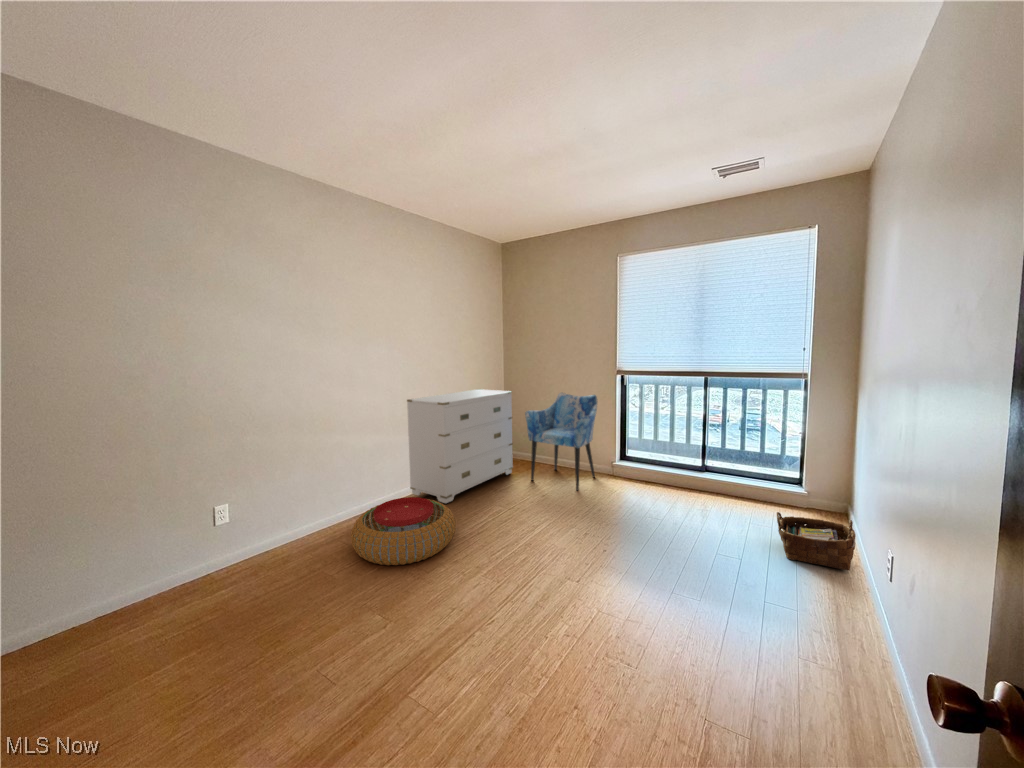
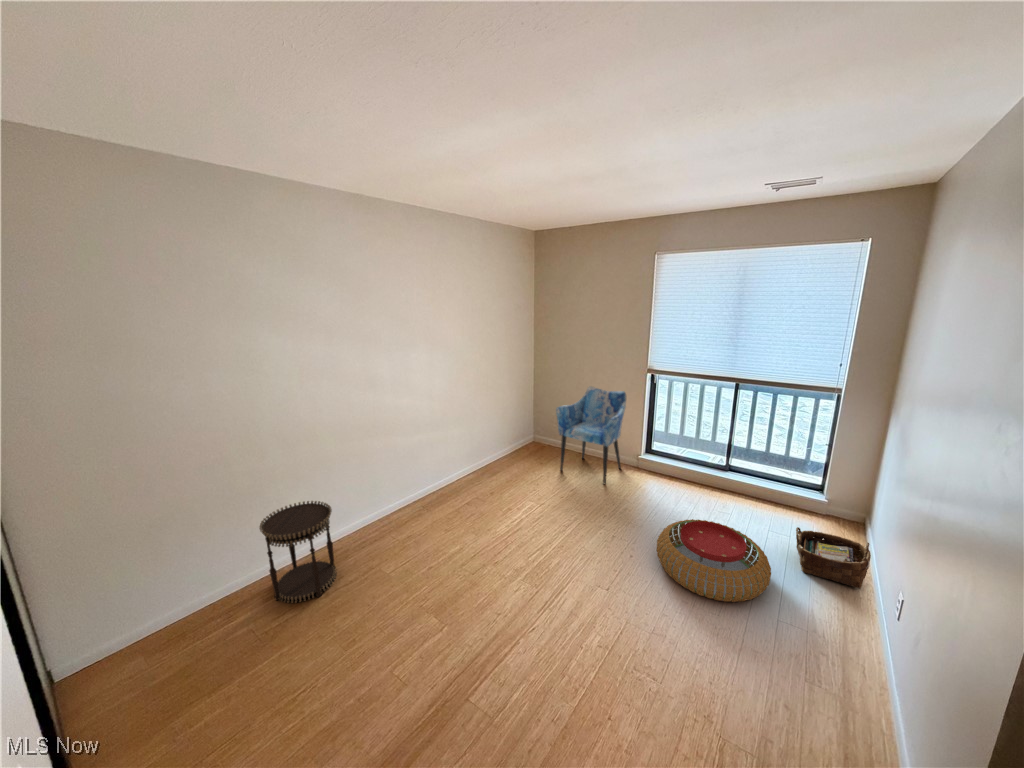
dresser: present [407,389,513,503] -> none [445,381,543,497]
side table: none [176,490,268,606] -> present [259,501,336,603]
pouf: present [351,497,455,565] -> present [656,519,771,602]

